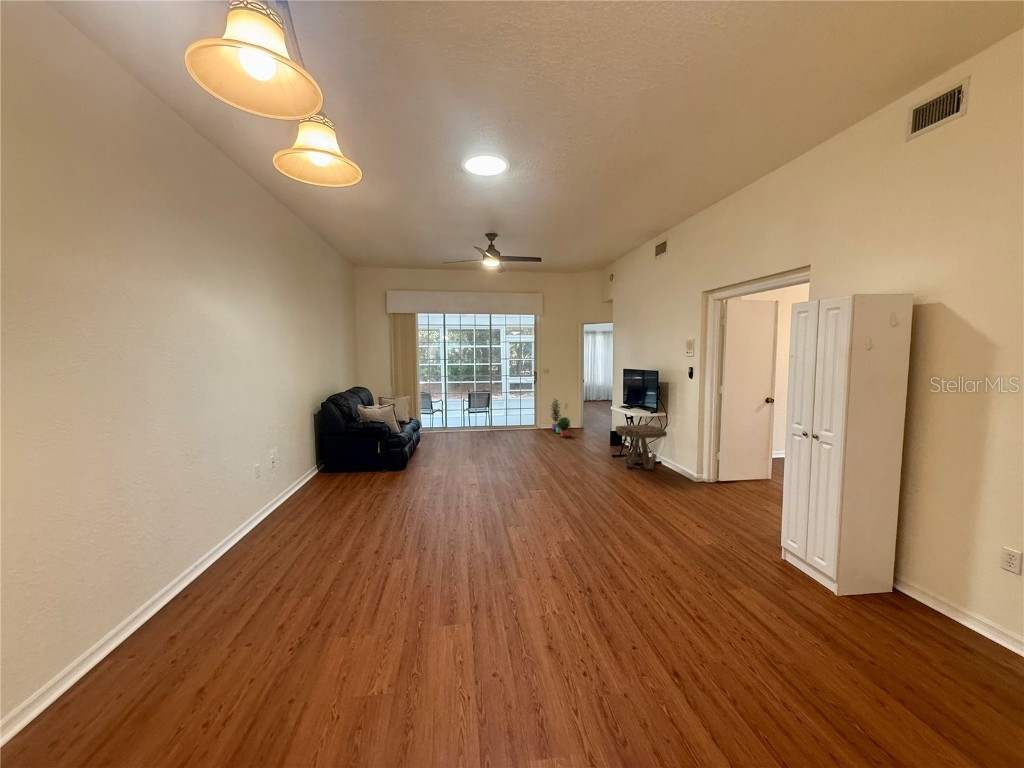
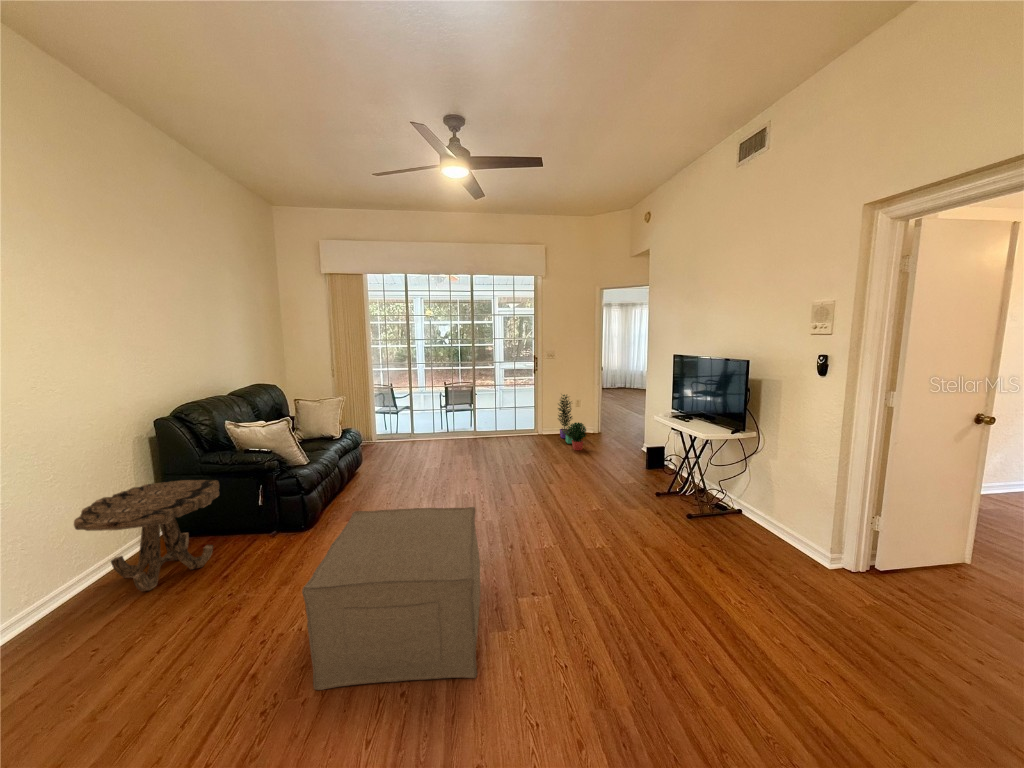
side table: present [616,425,667,469] -> present [74,480,219,591]
ottoman: none [437,445,512,513] -> present [302,507,480,690]

